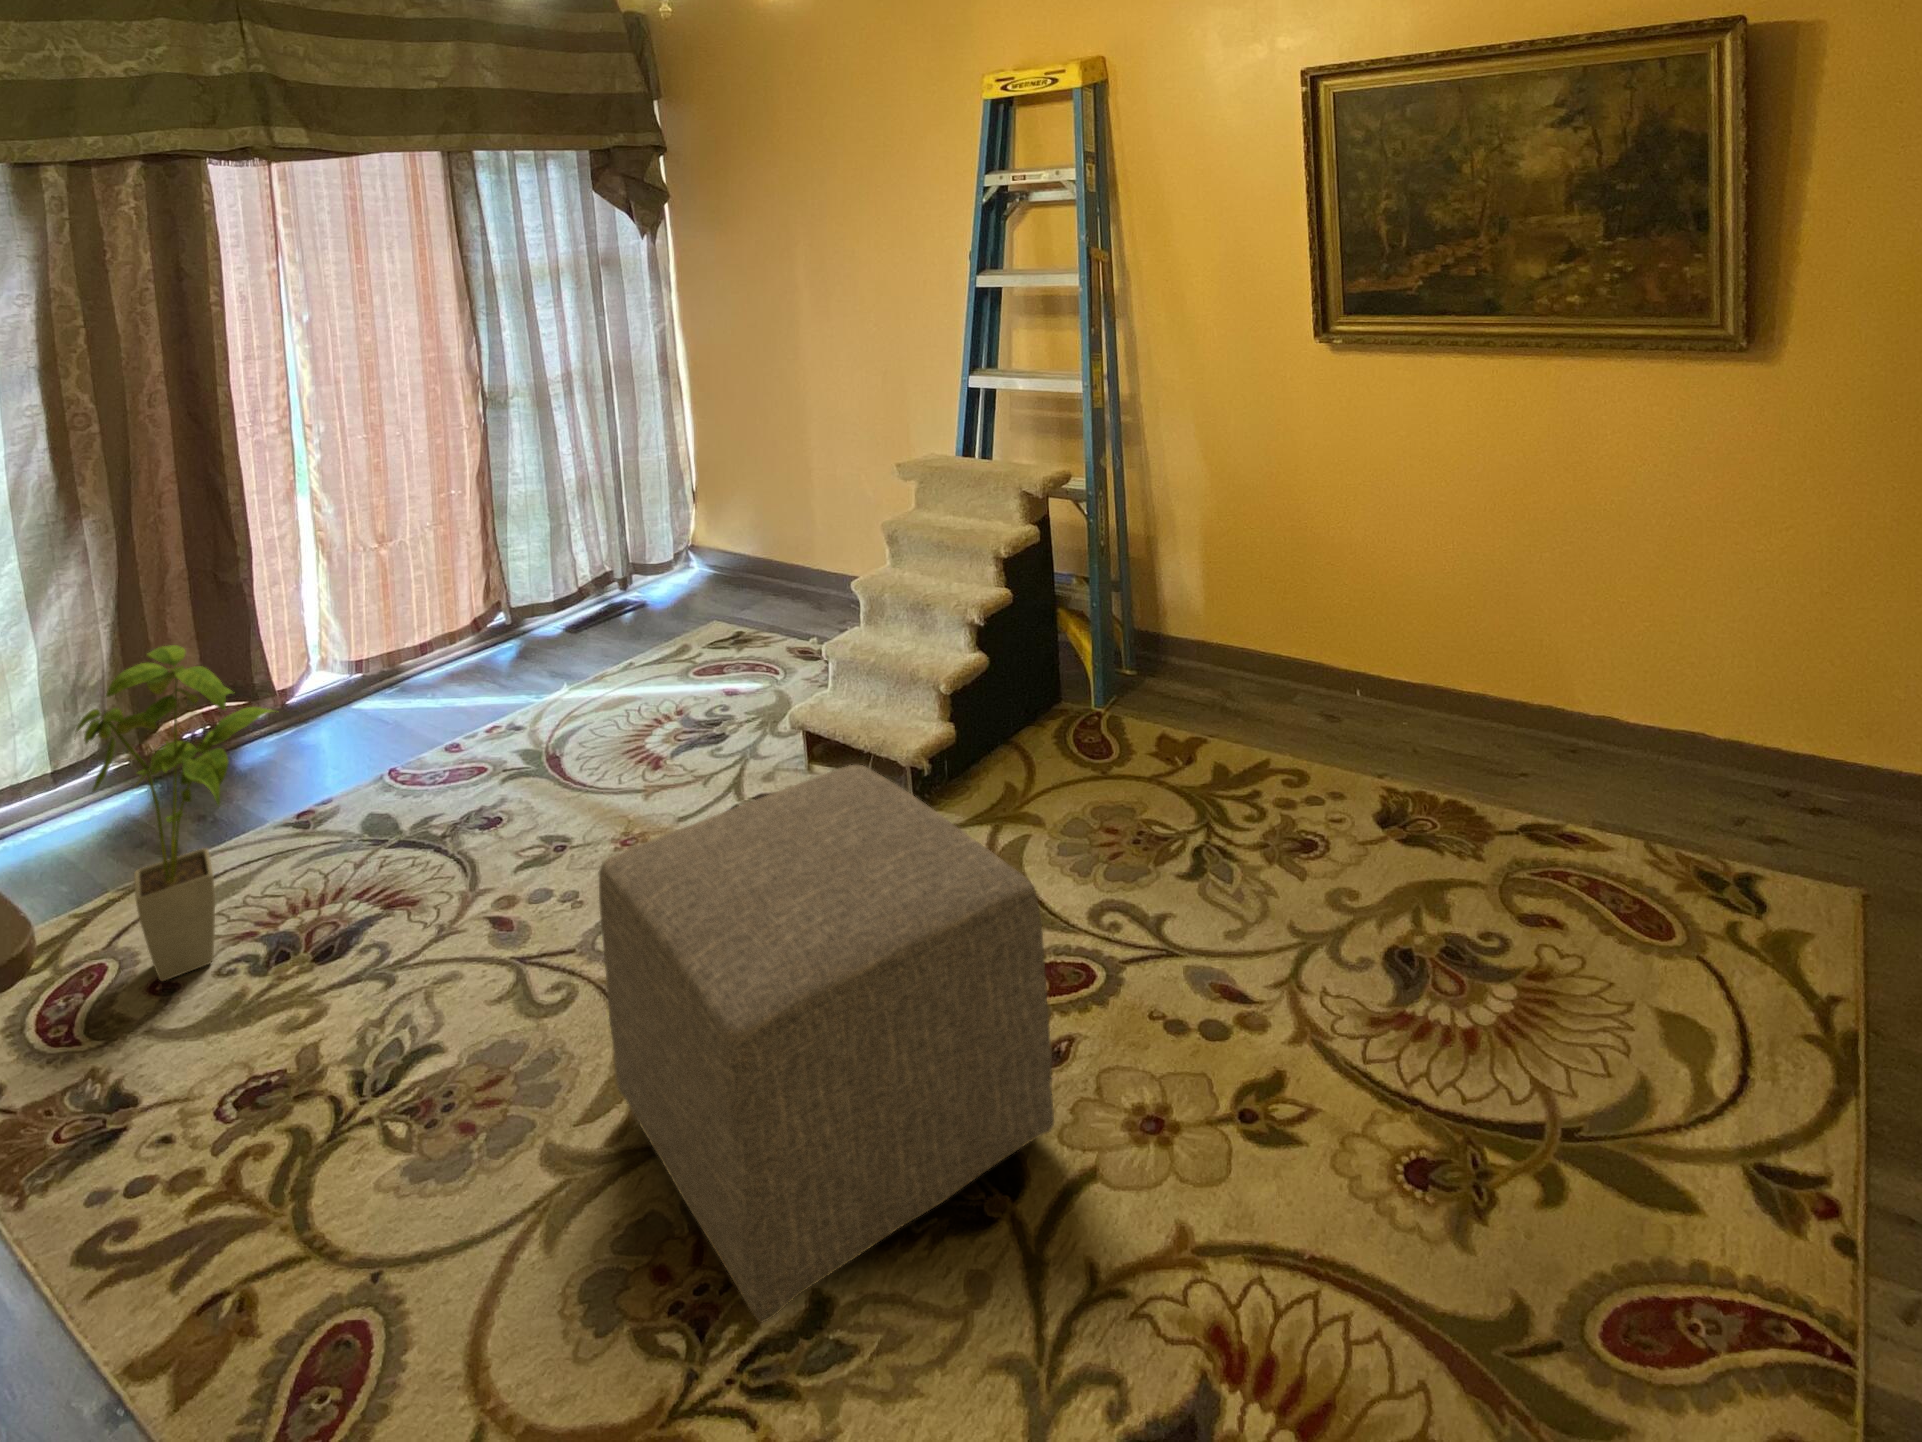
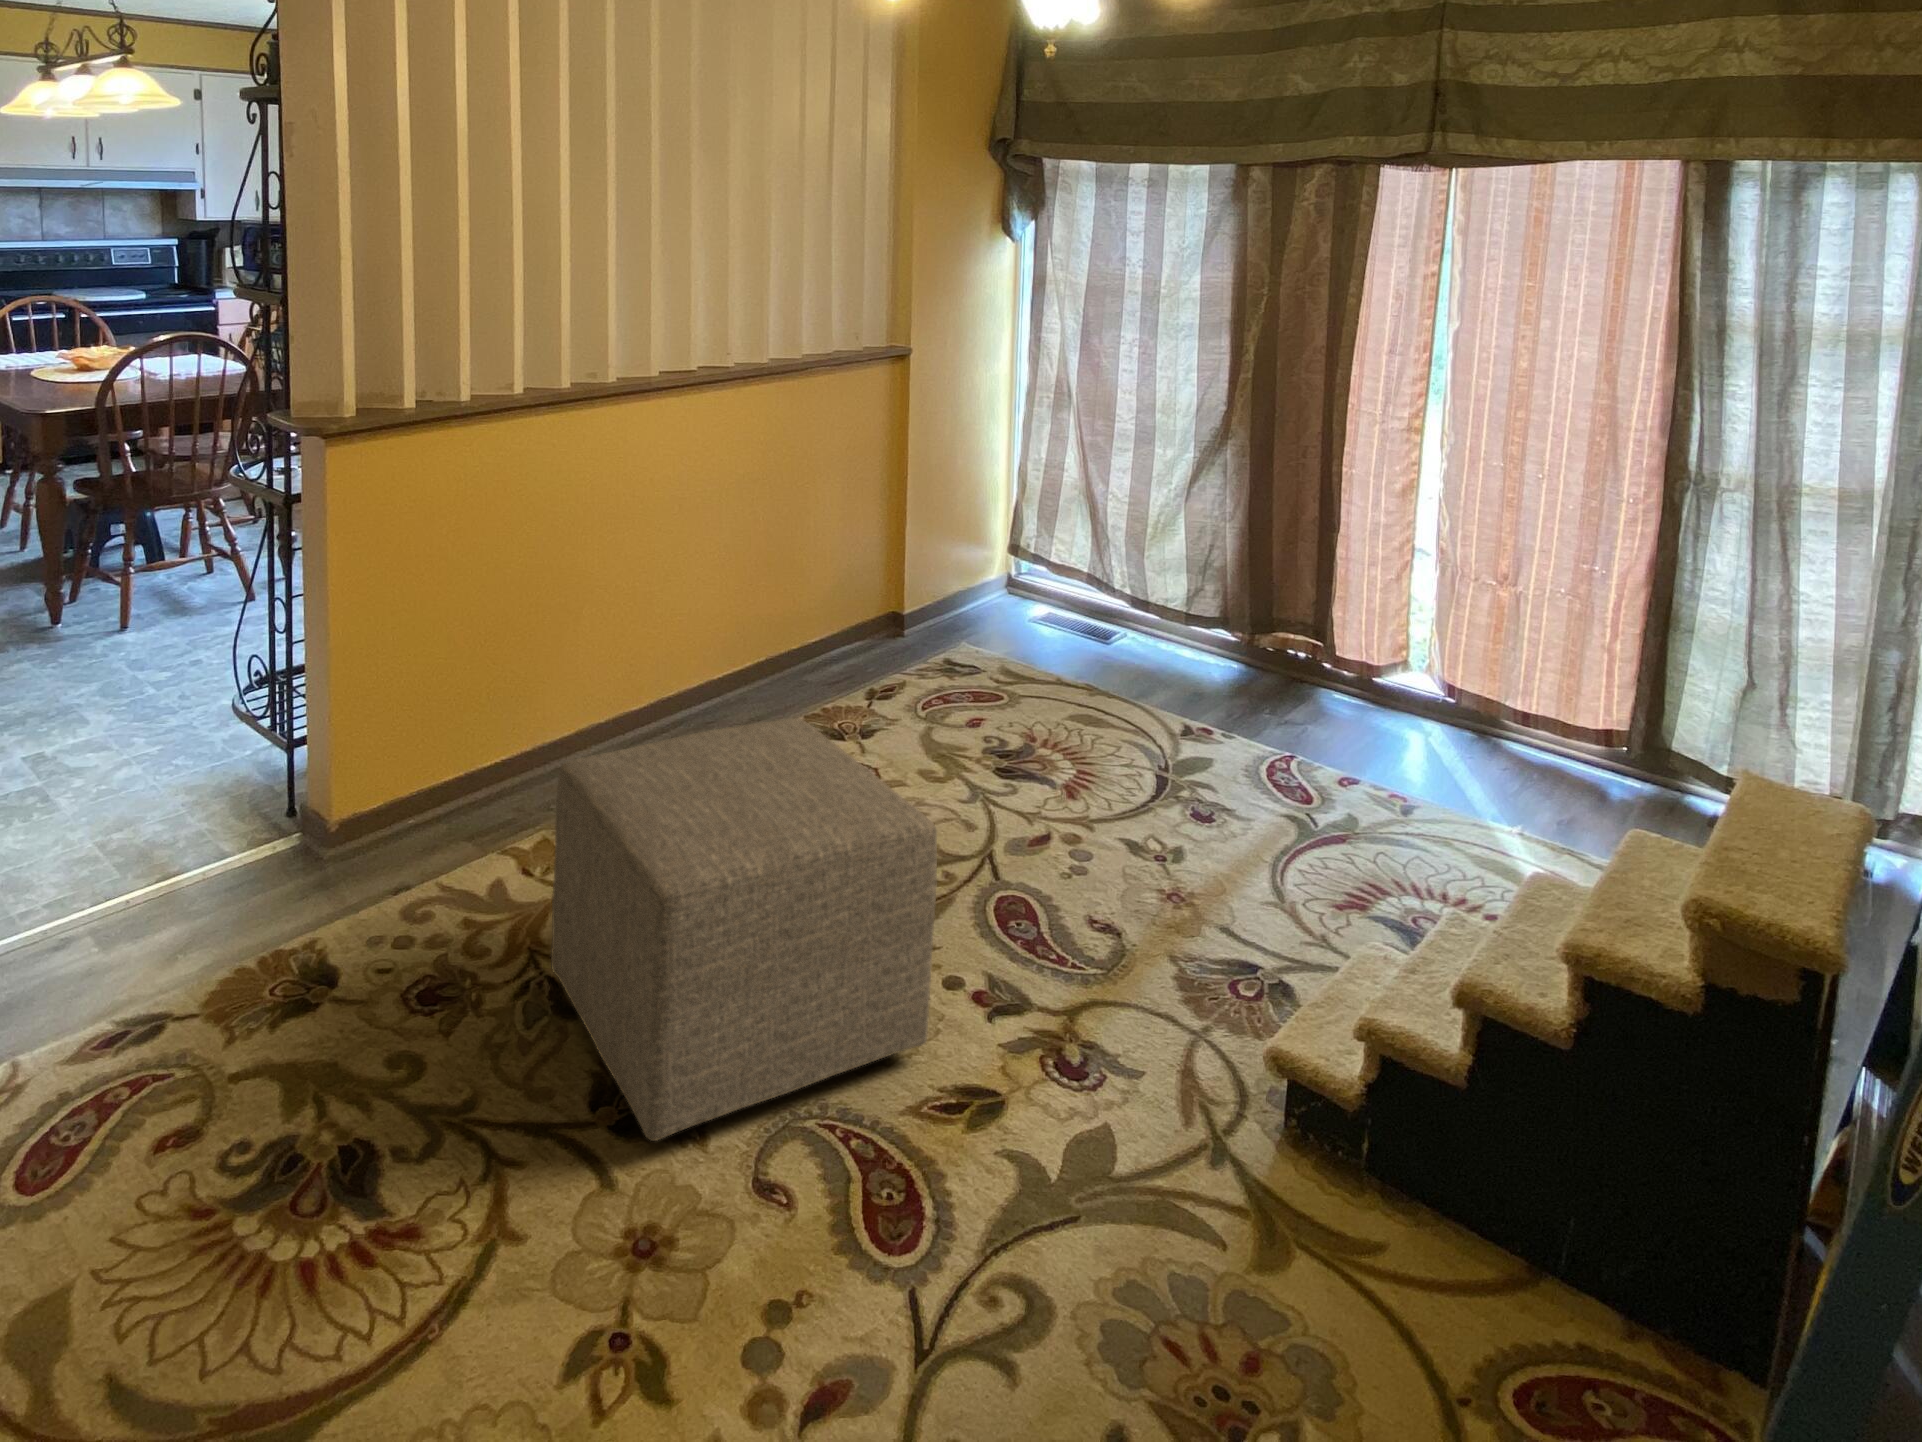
house plant: present [75,645,273,981] -> none [958,507,1078,745]

